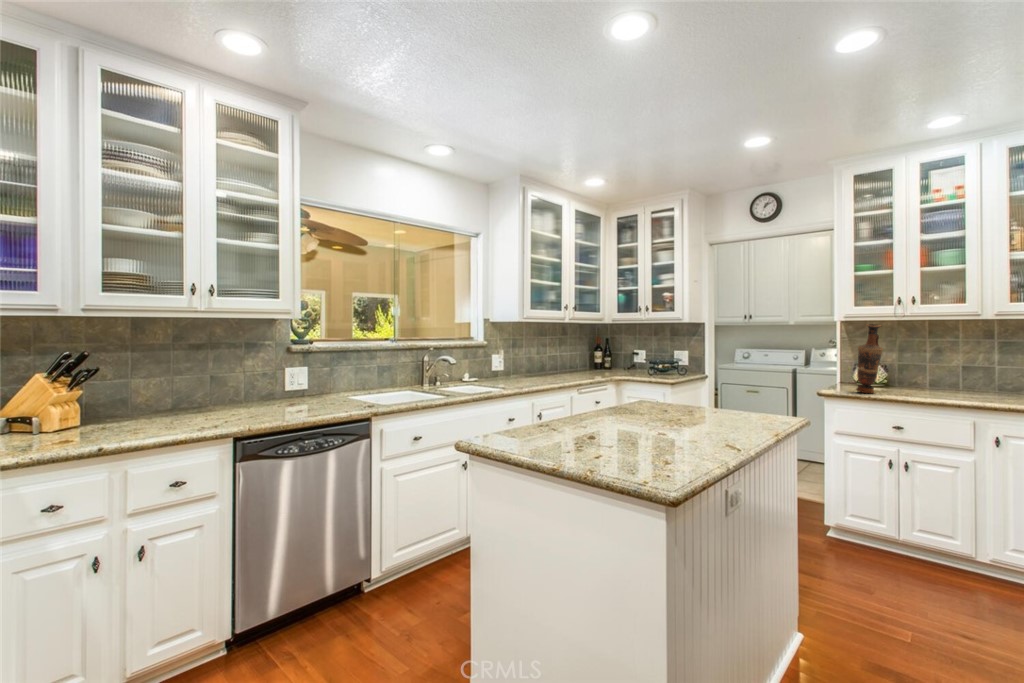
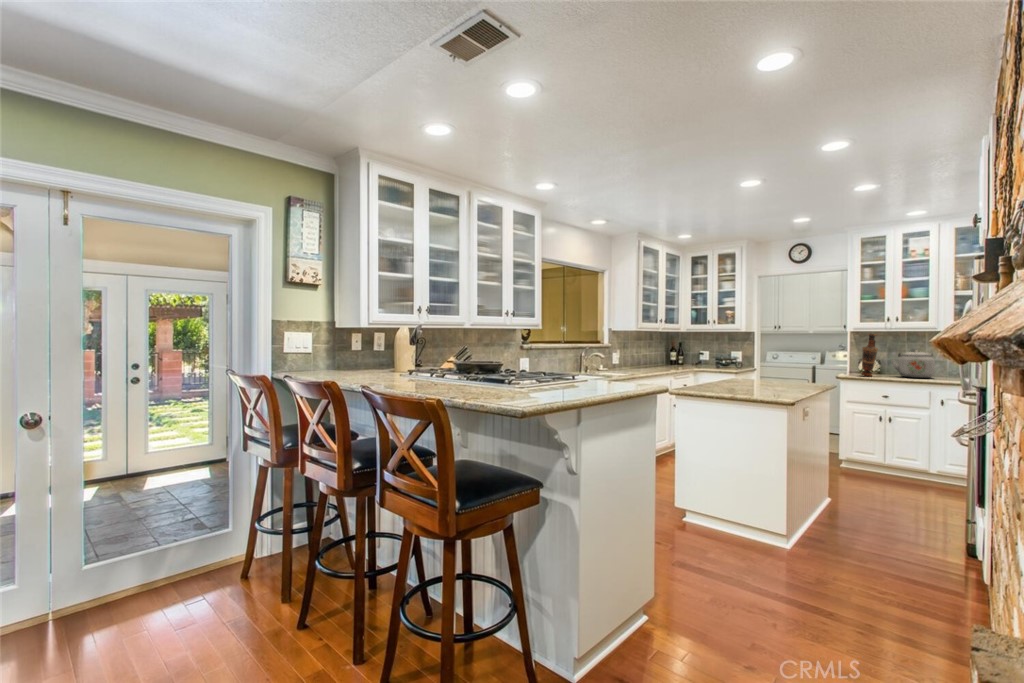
kettle: none [904,350,977,397] -> present [892,350,935,378]

